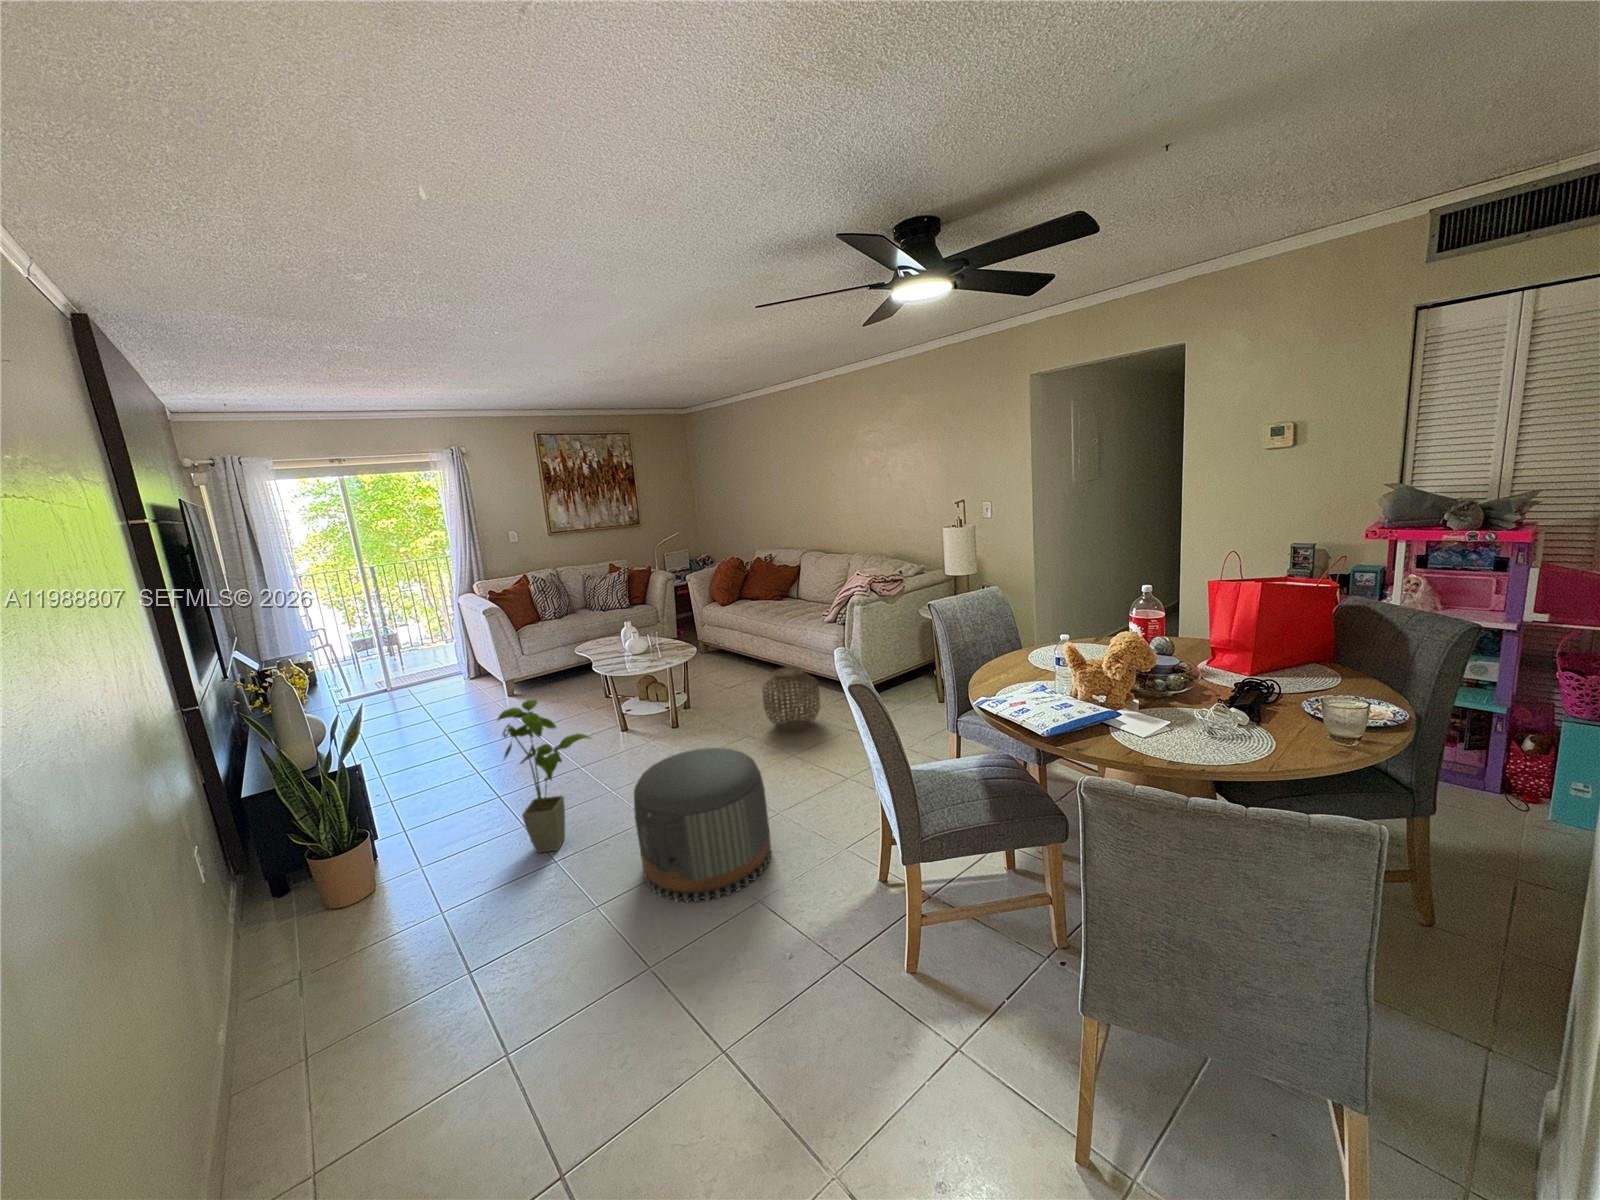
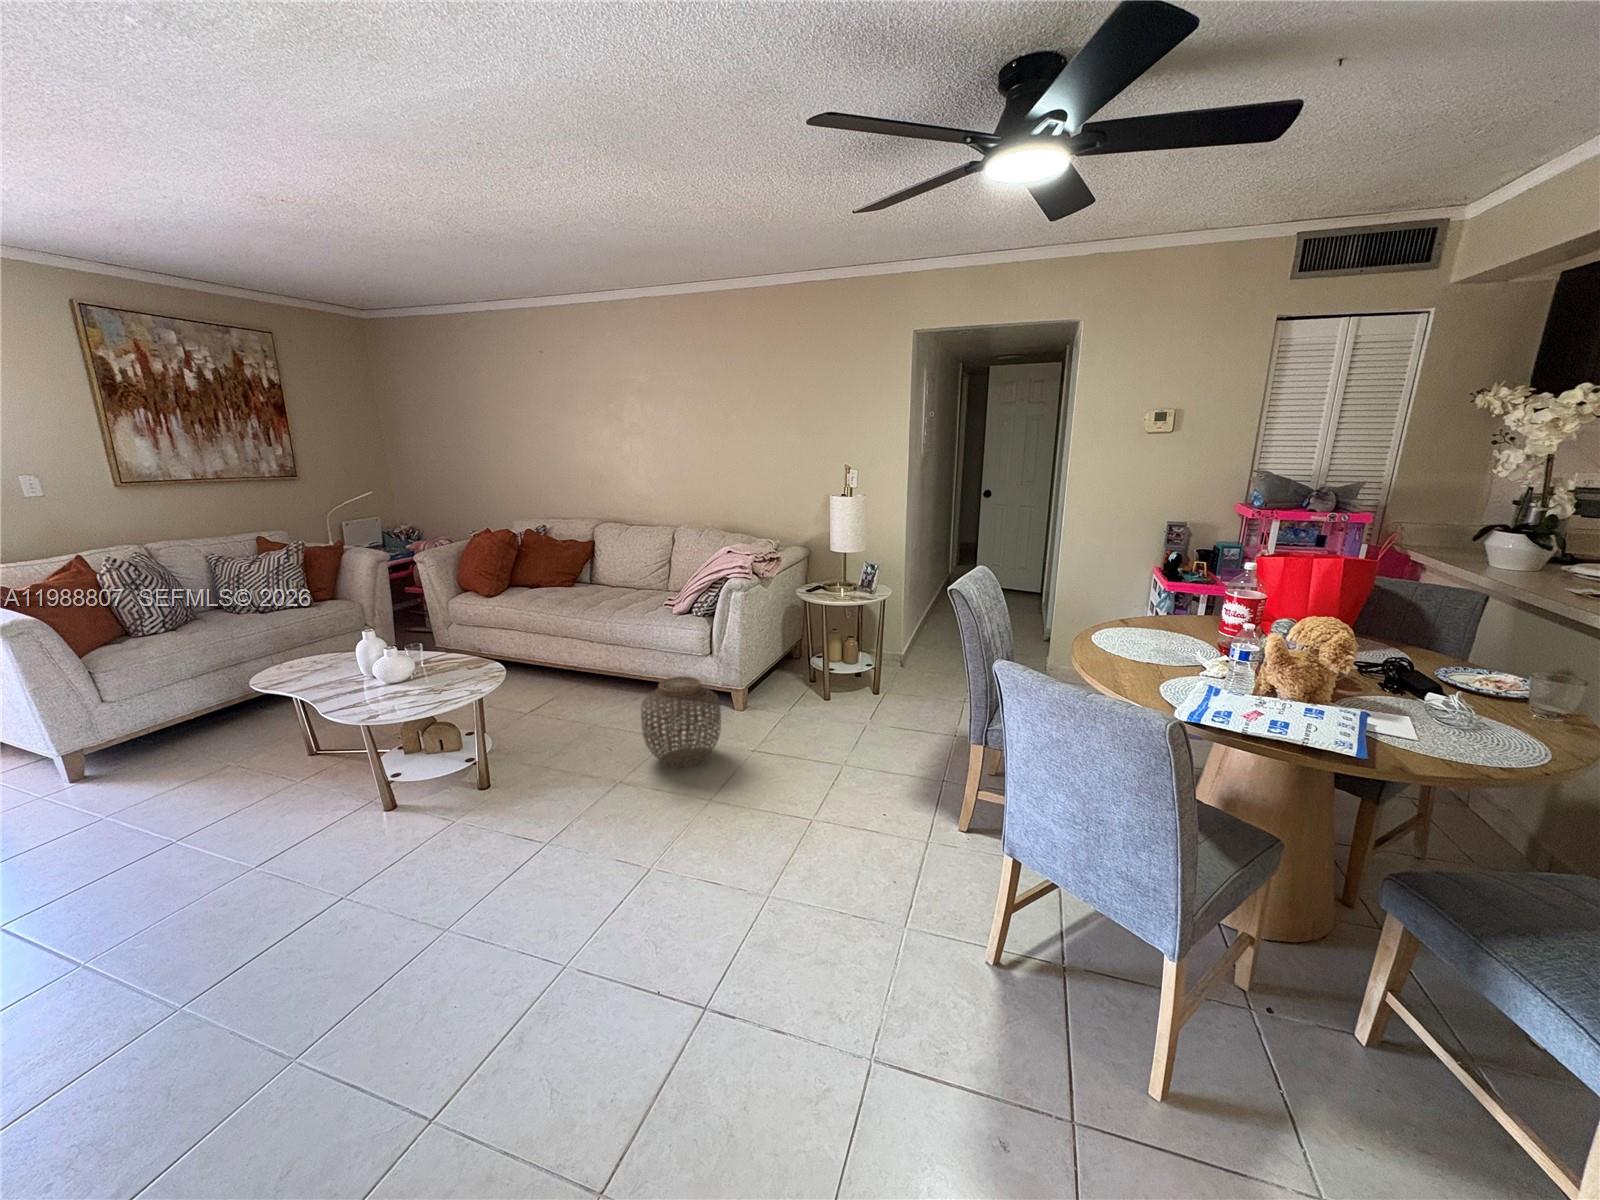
house plant: present [498,700,590,853] -> none [313,778,501,1073]
pouf: present [634,748,771,902] -> none [632,805,841,1074]

